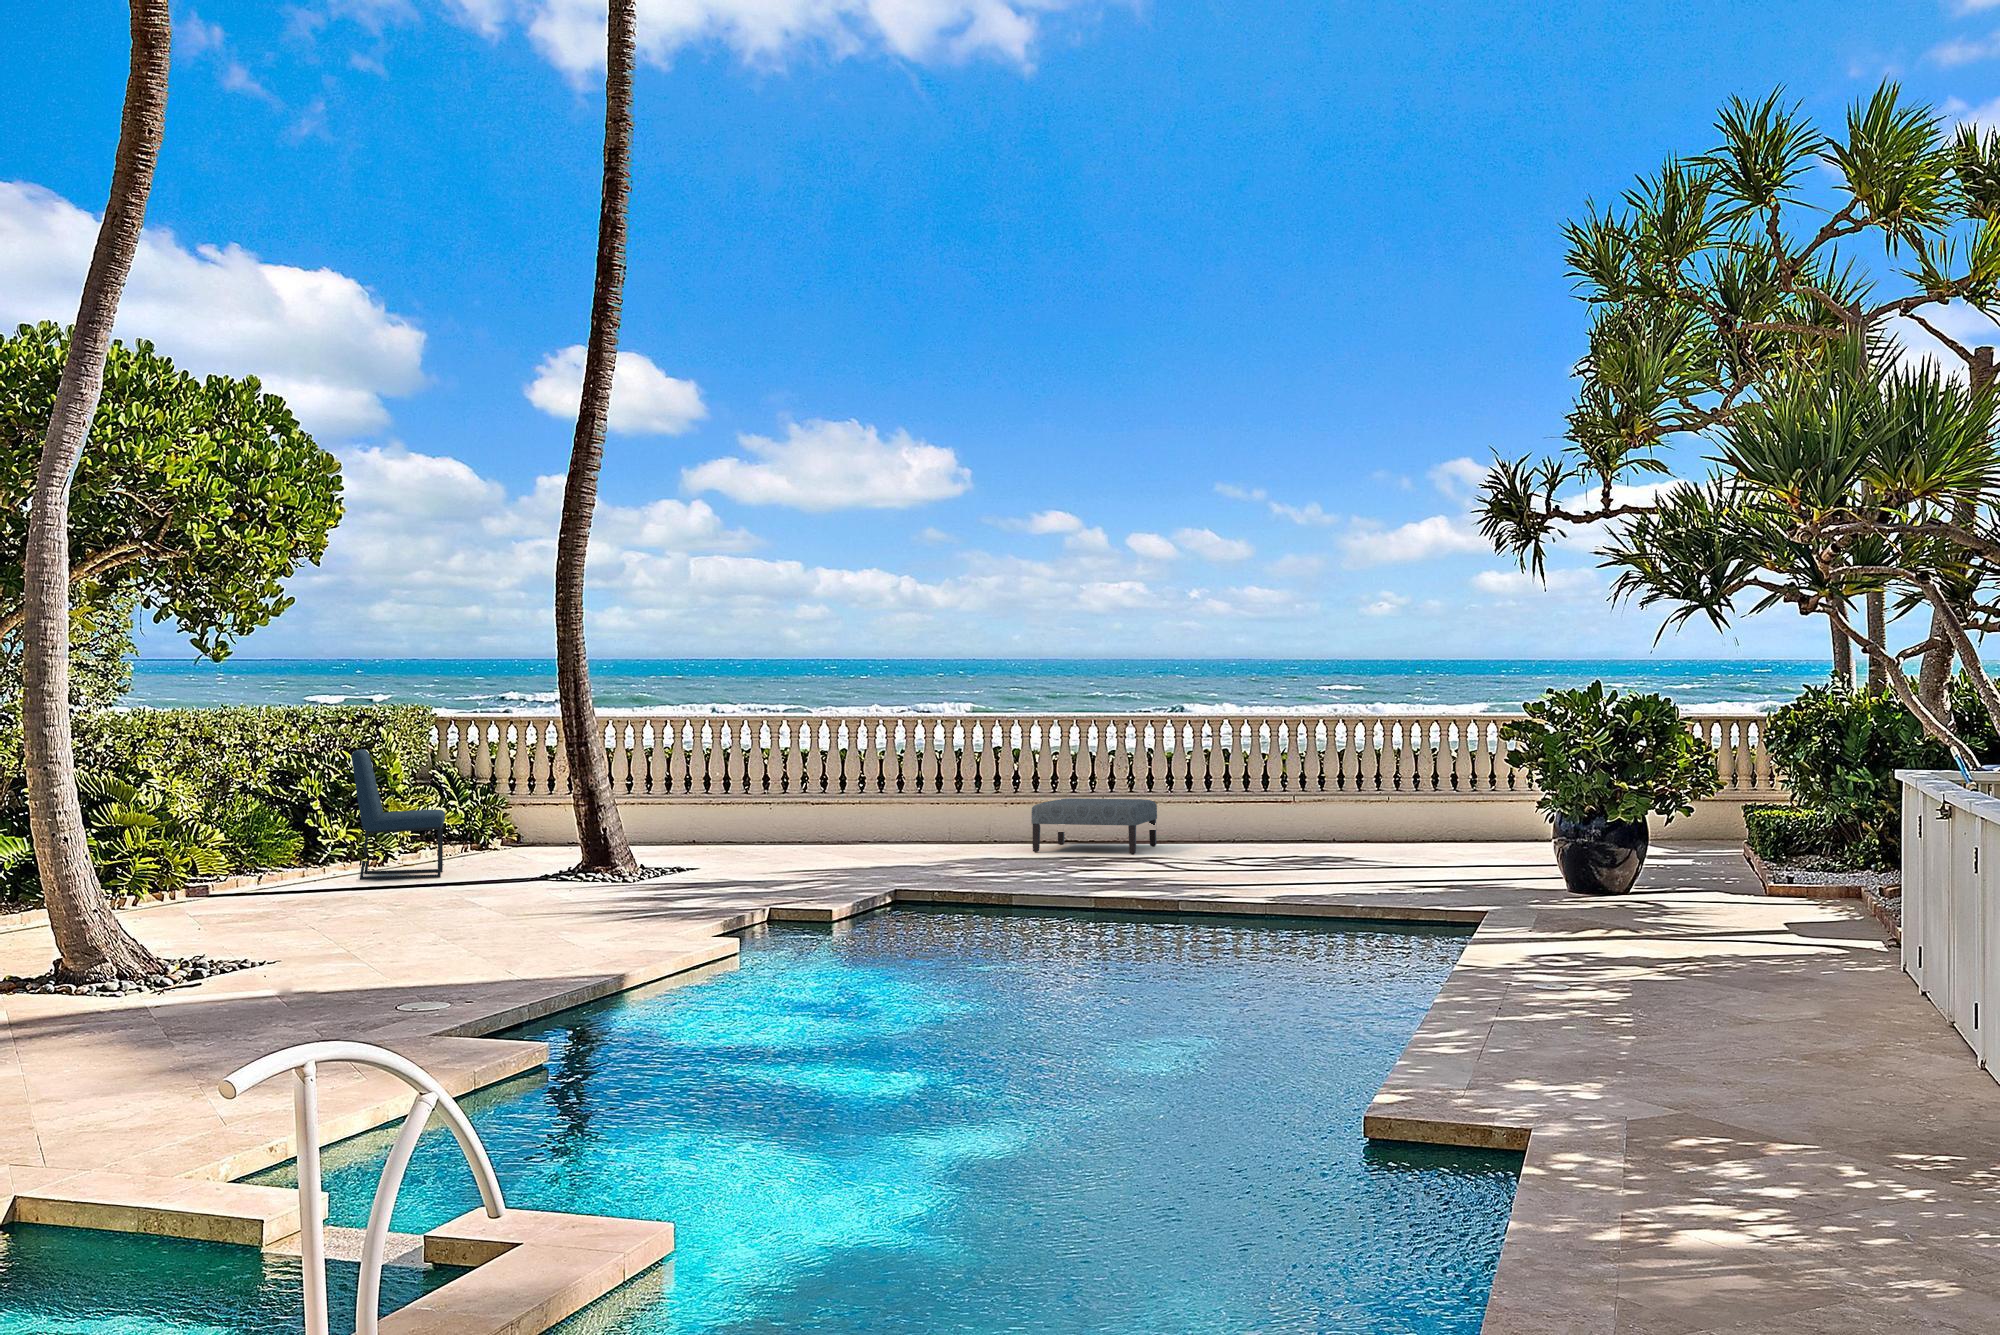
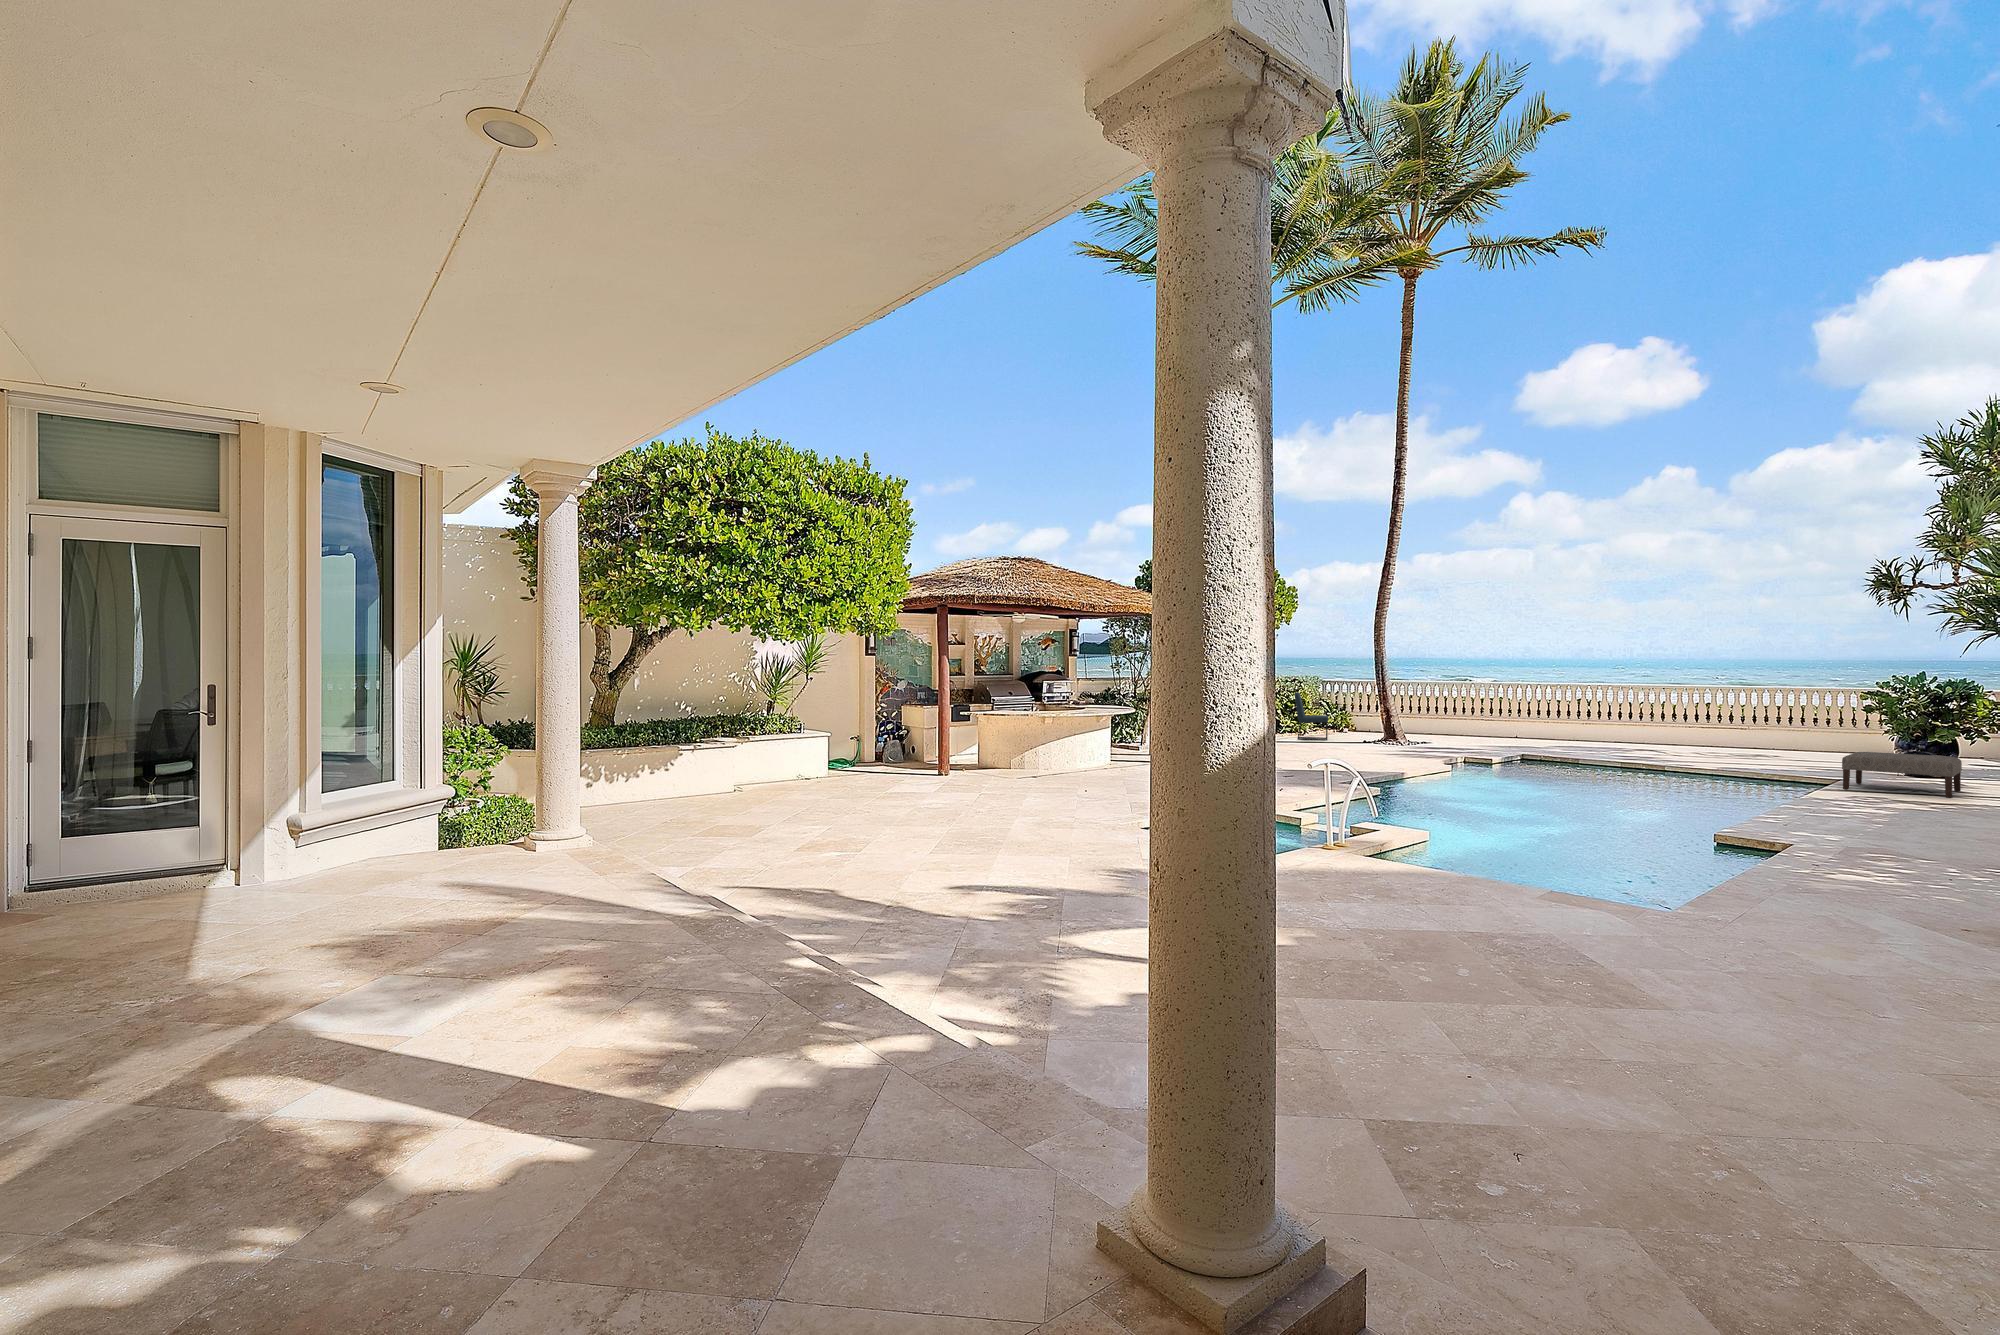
ottoman: present [1031,799,1157,854] -> present [1842,752,1962,798]

